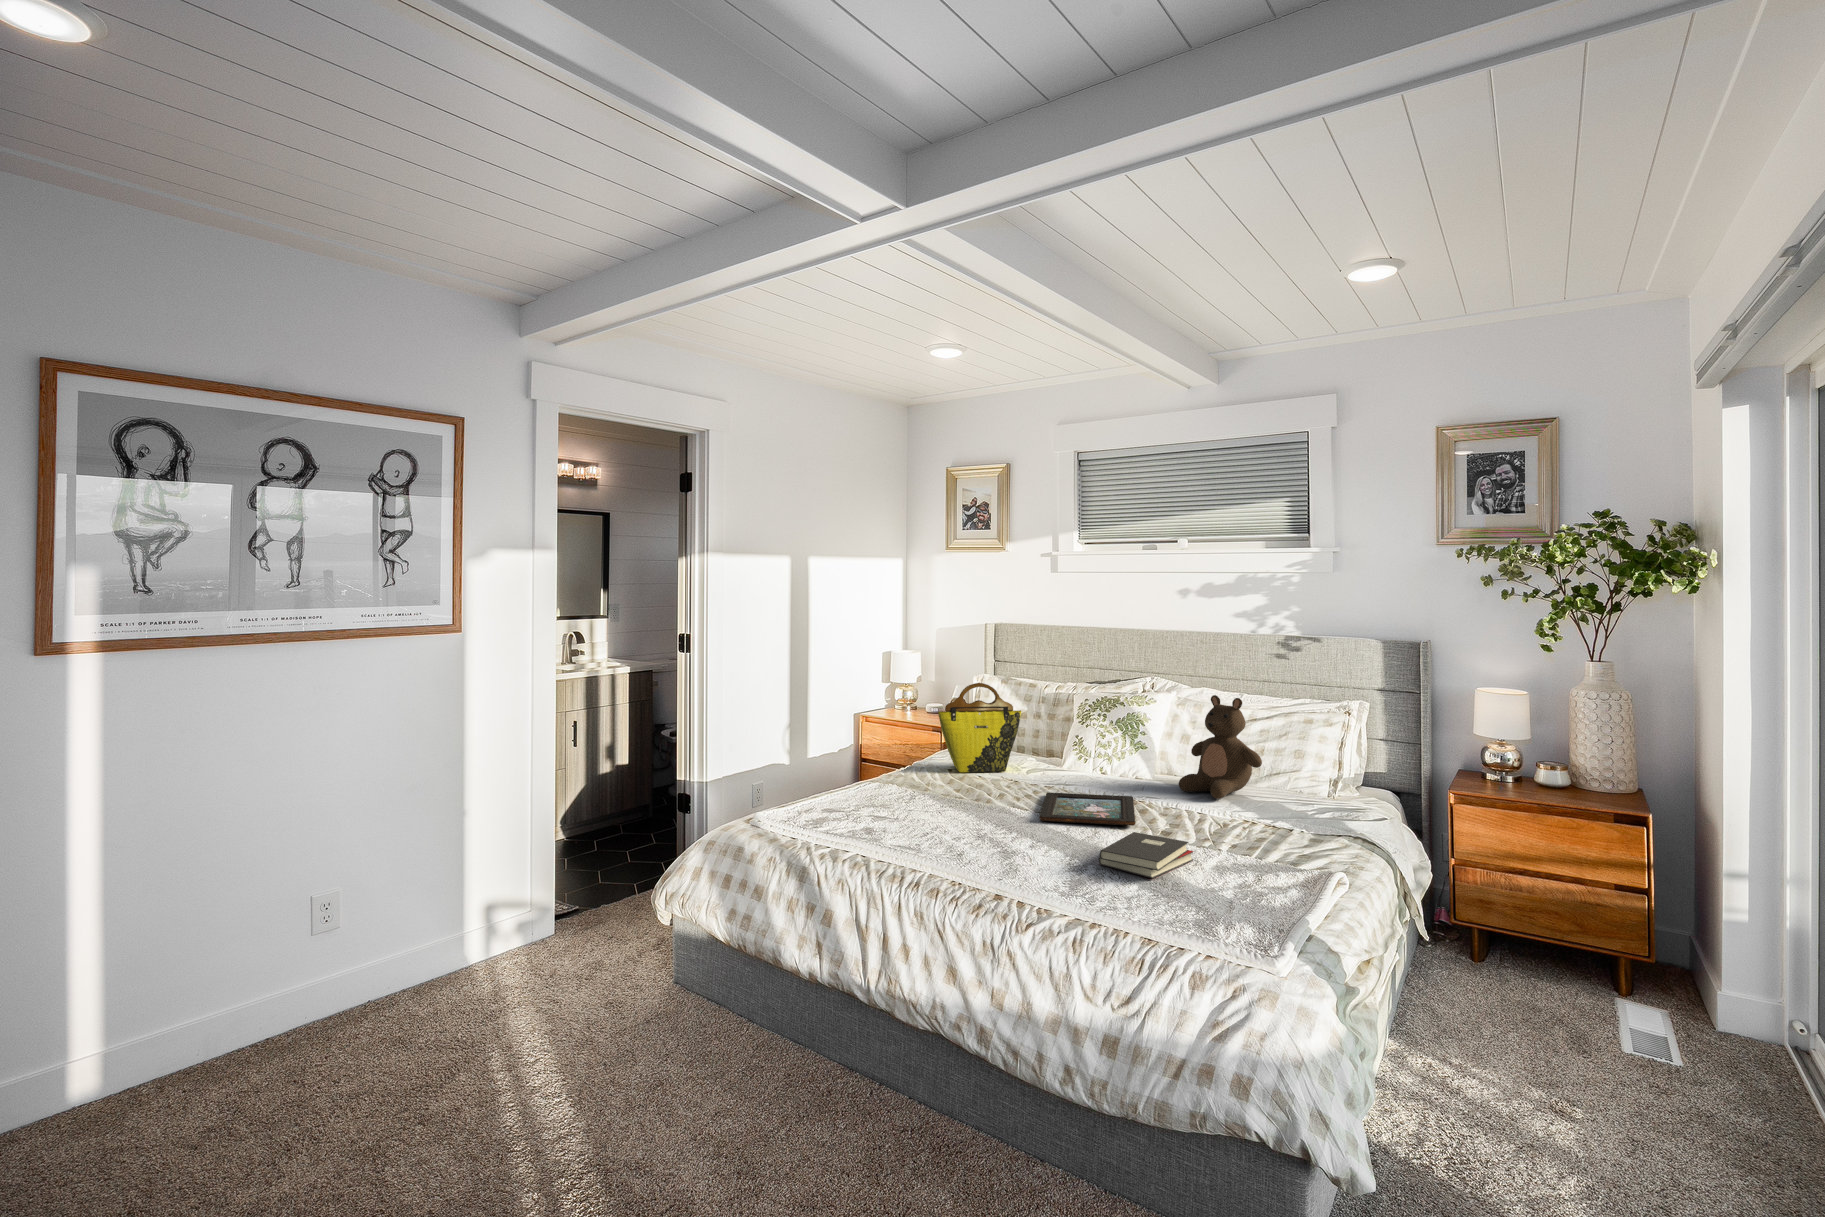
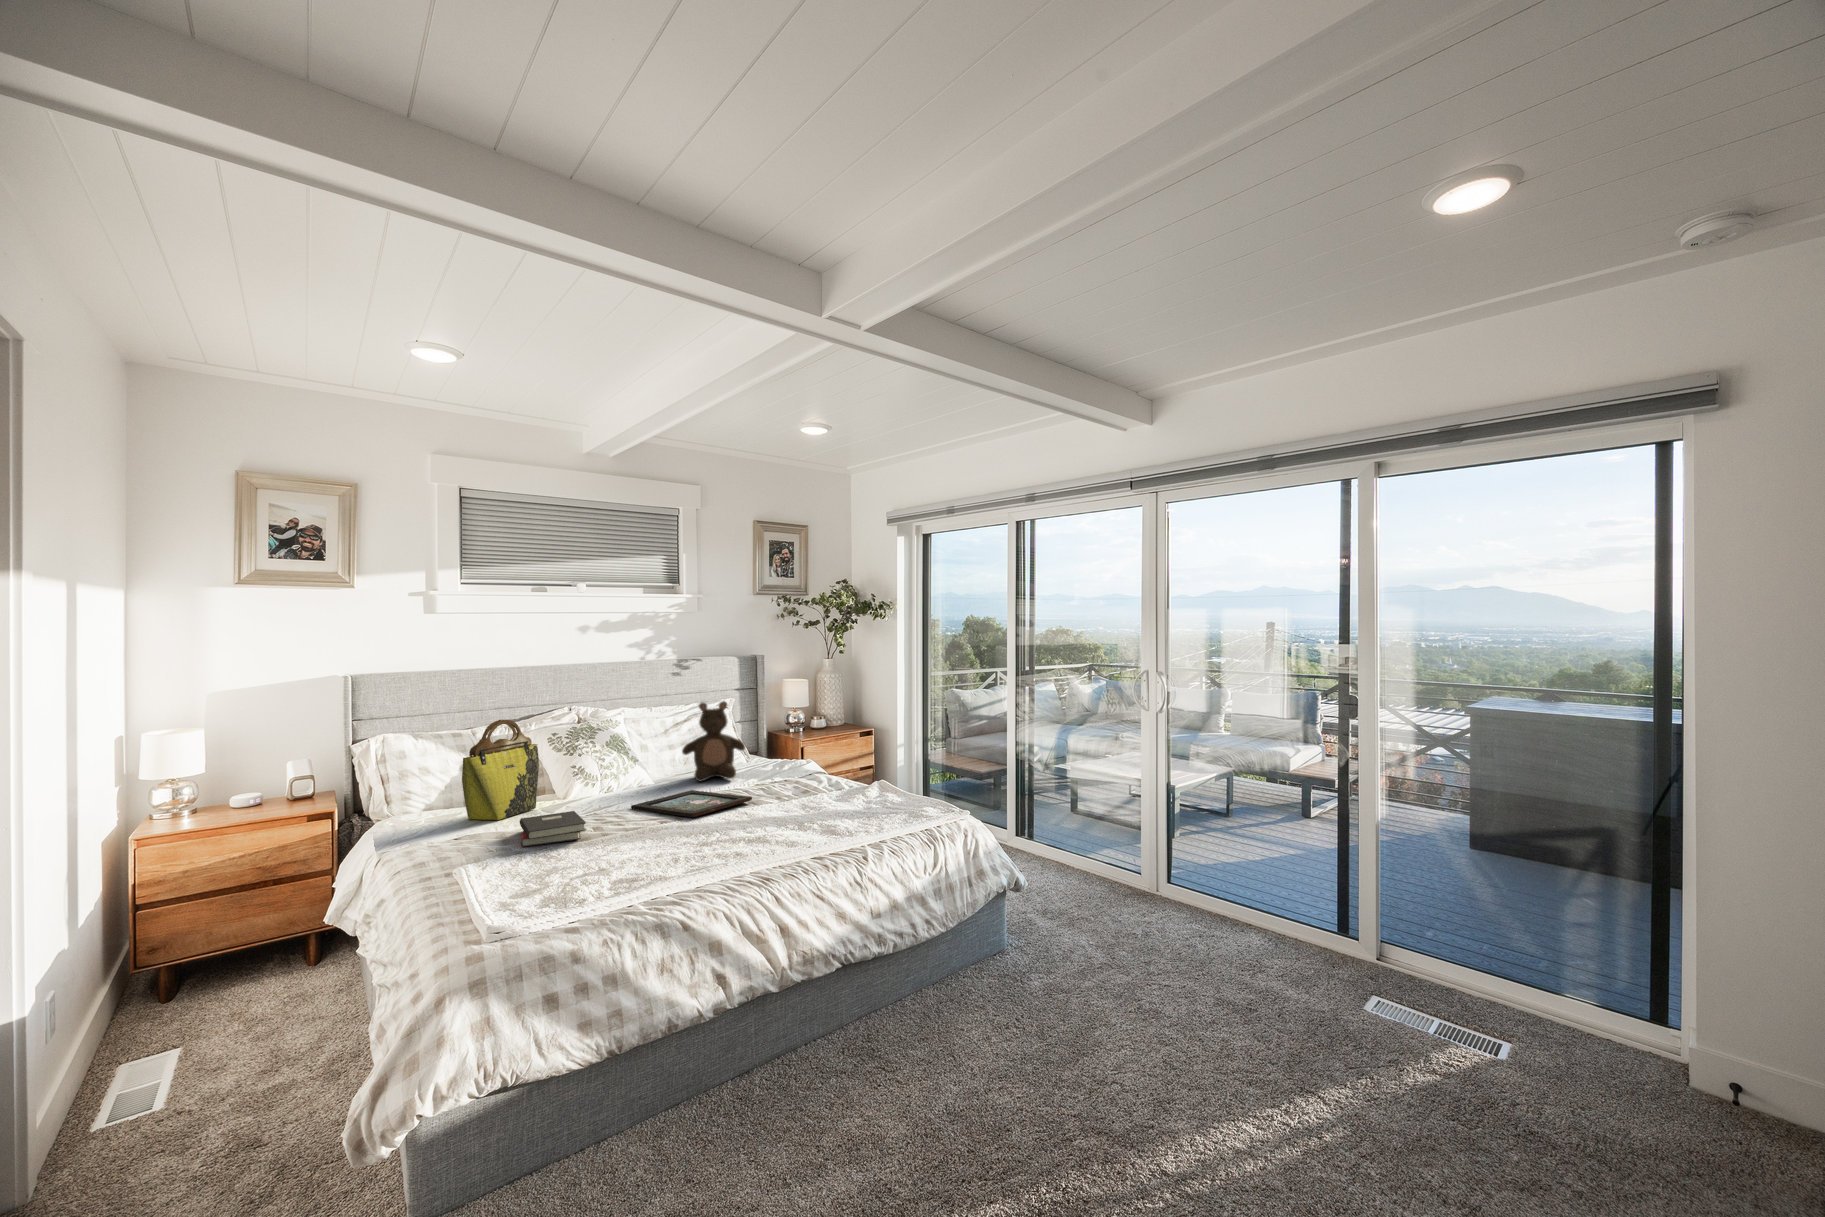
hardback book: present [1099,832,1194,879] -> present [520,811,586,847]

